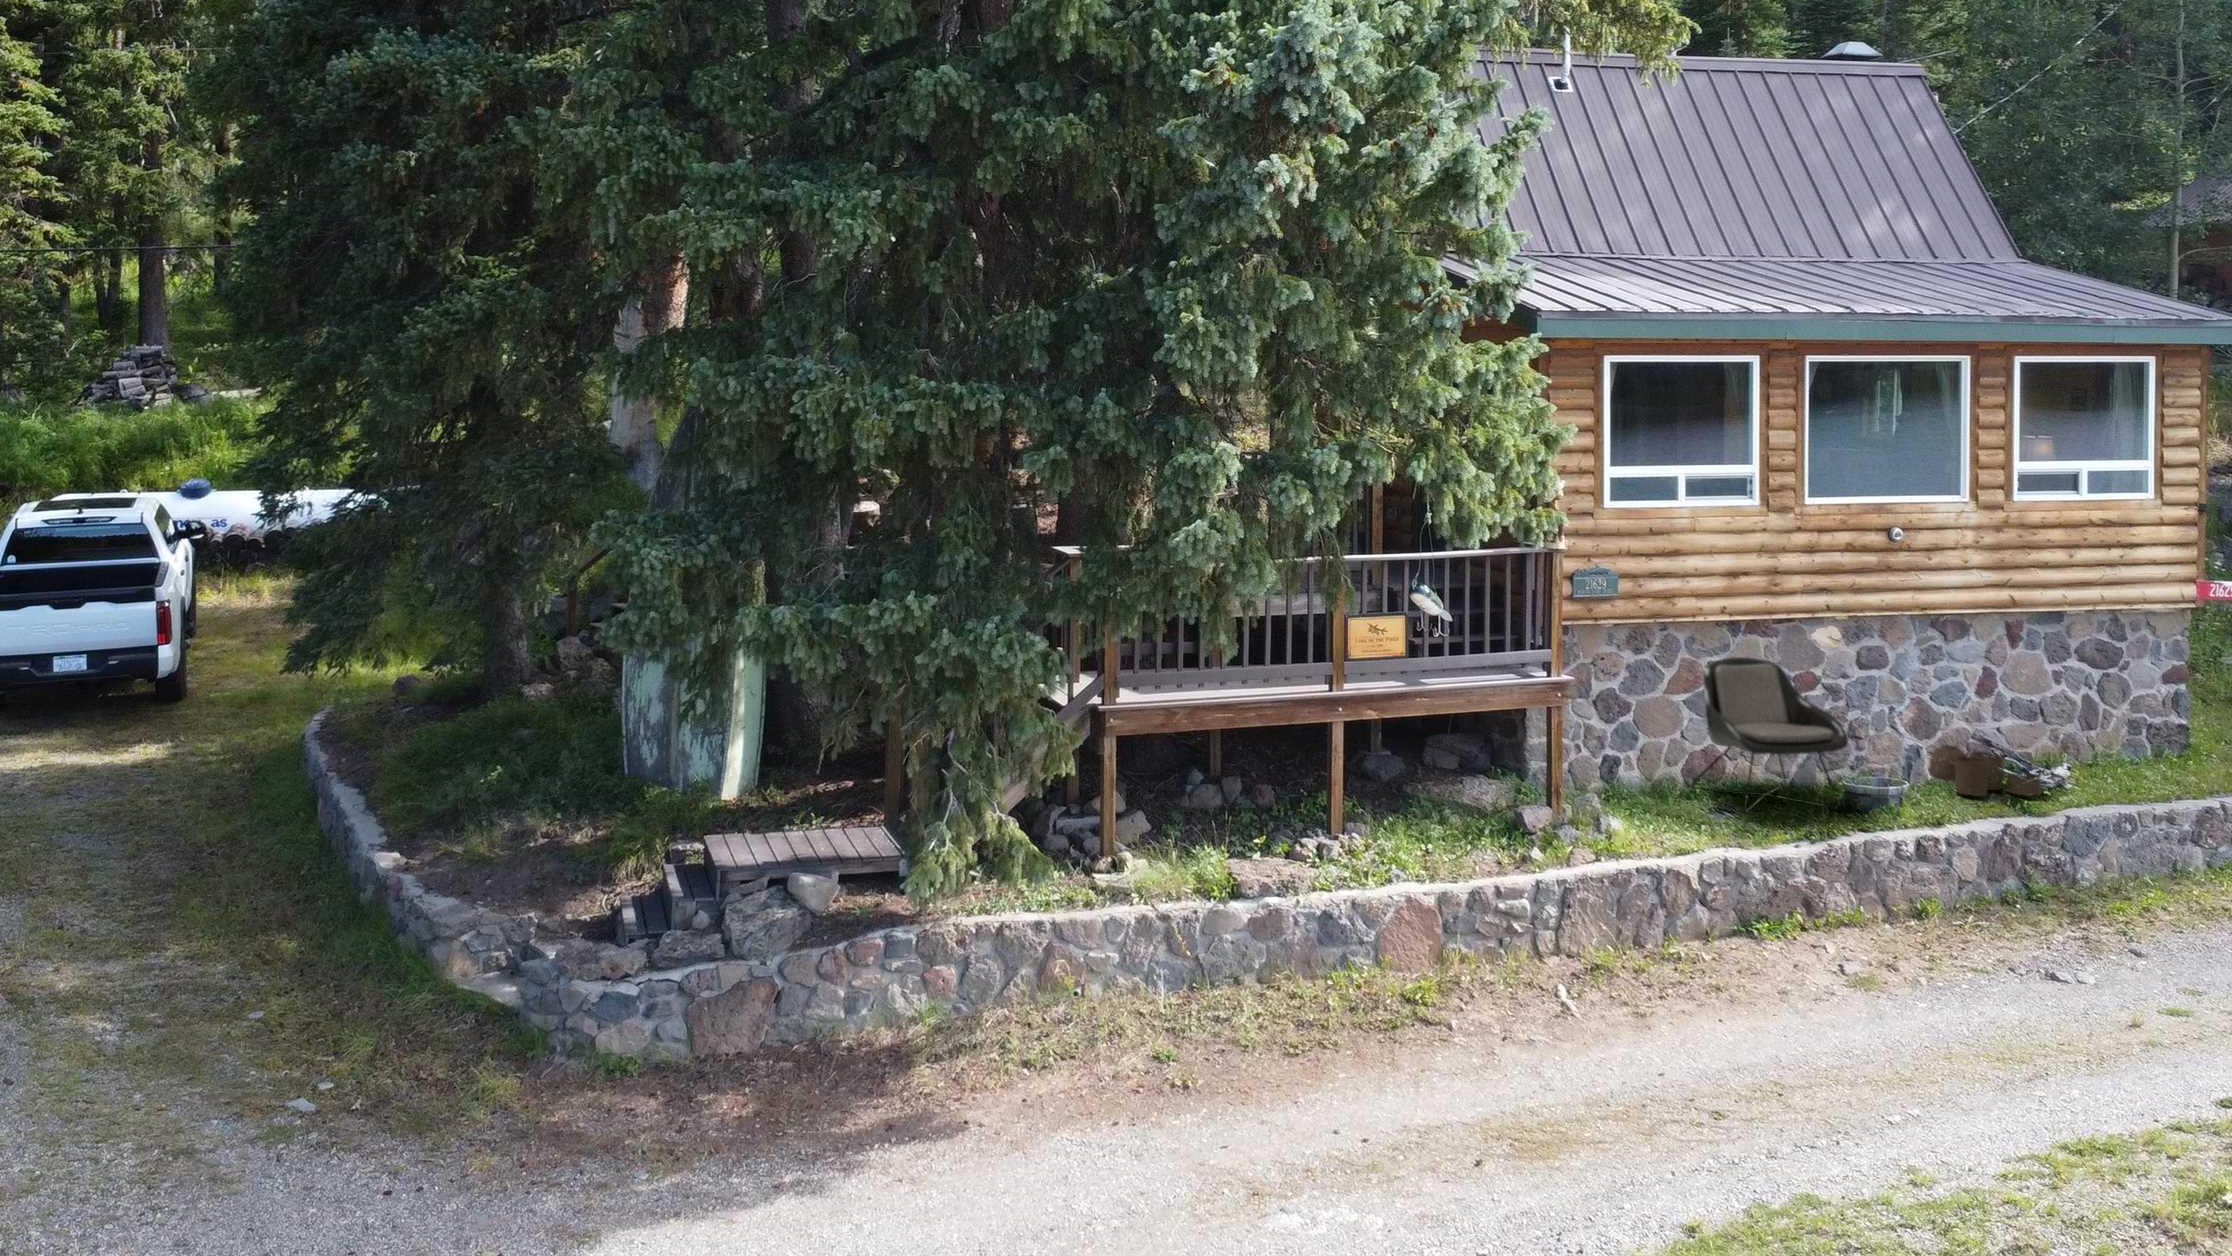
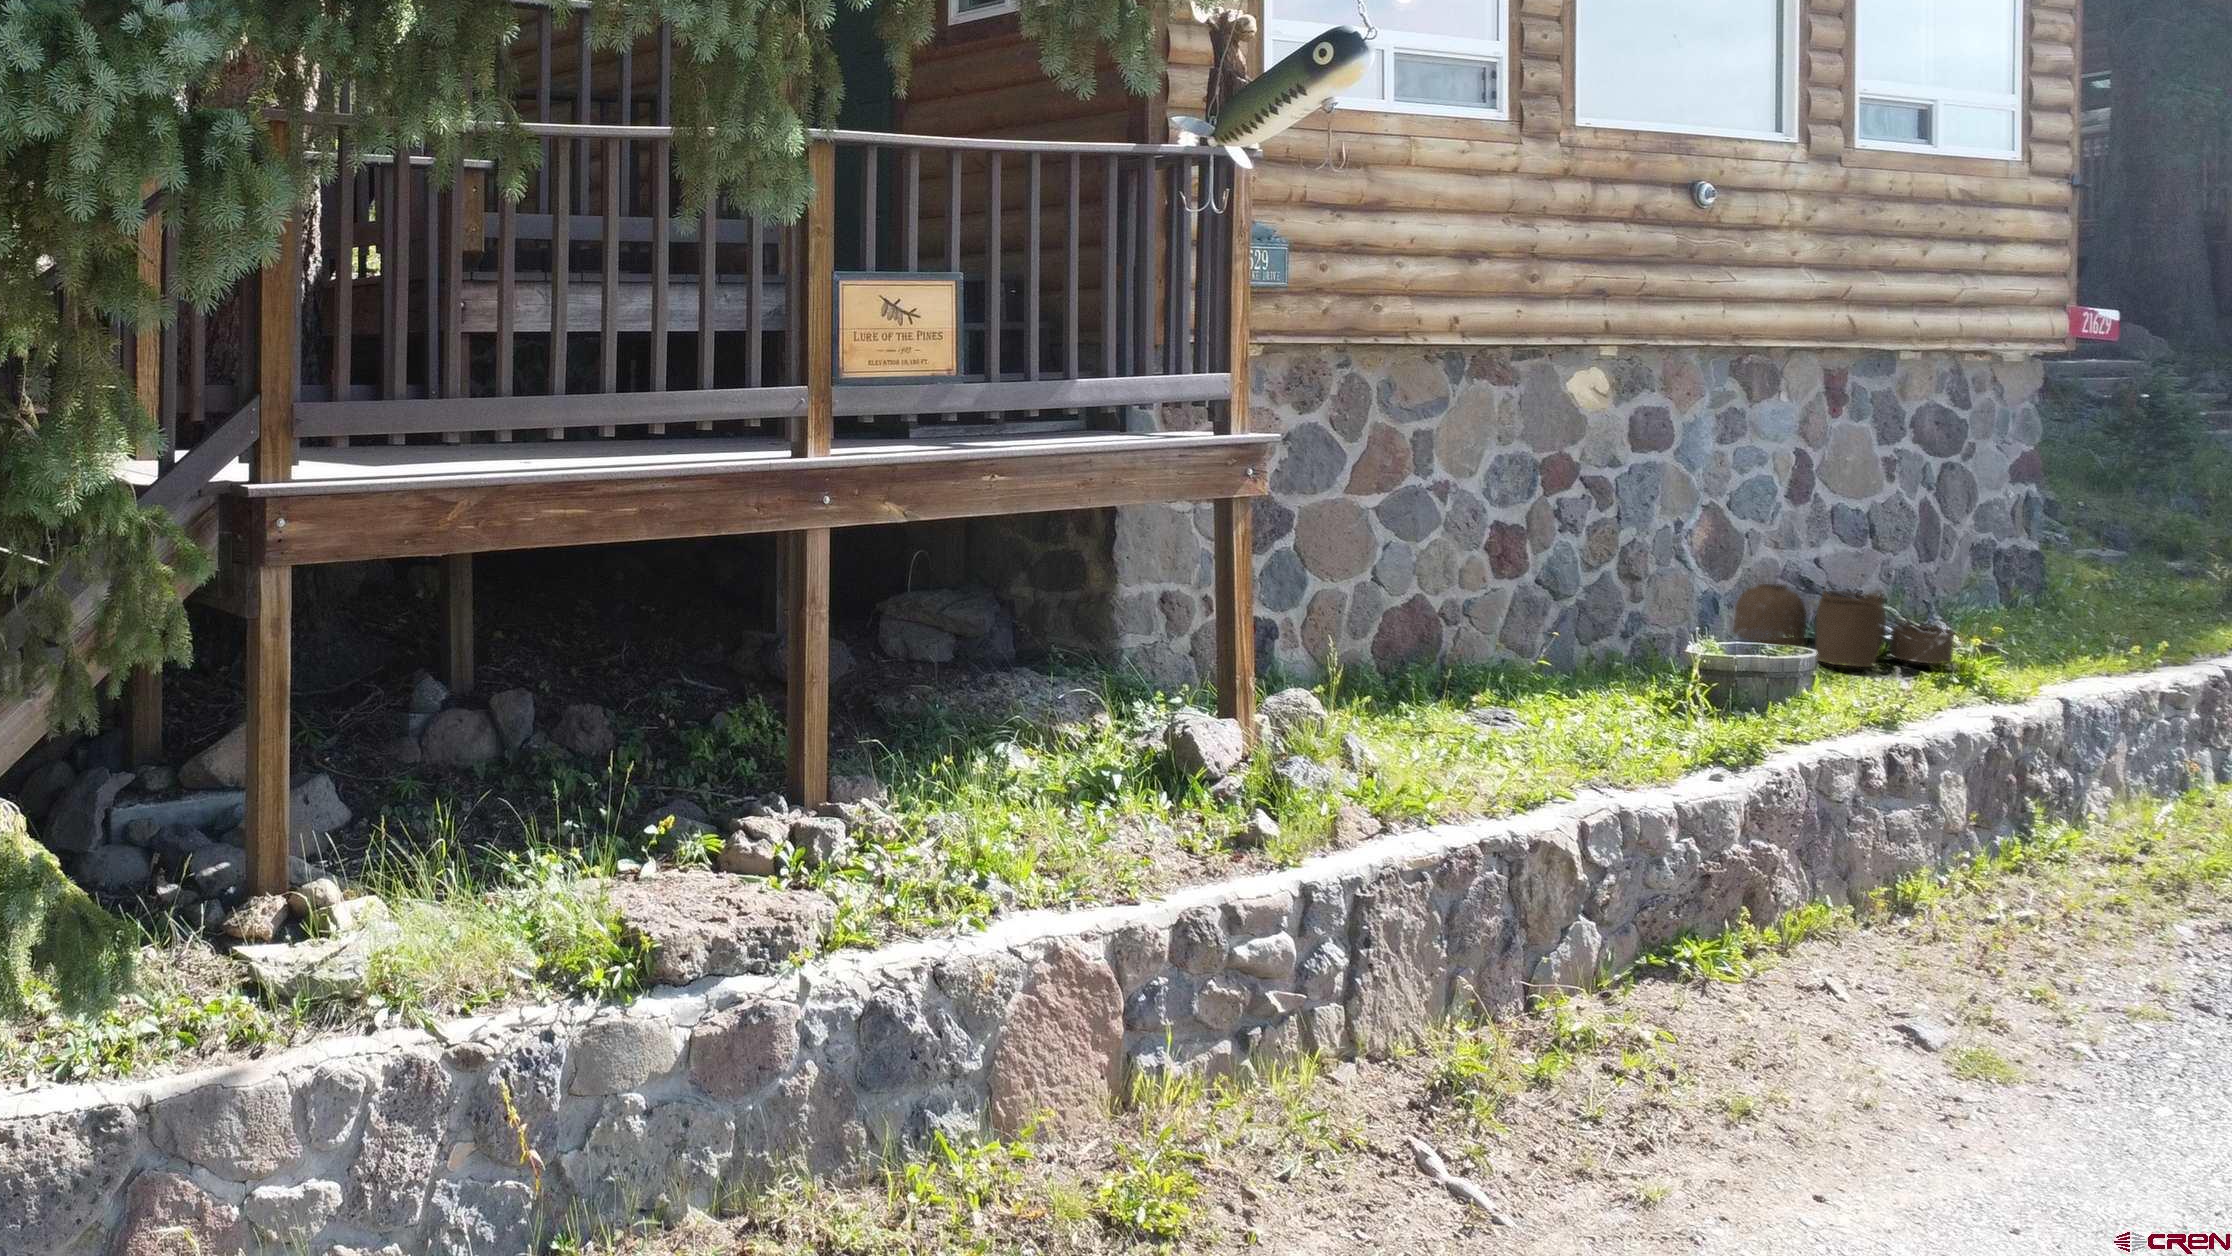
lounge chair: present [1693,657,1848,814] -> none [1395,422,1712,717]

